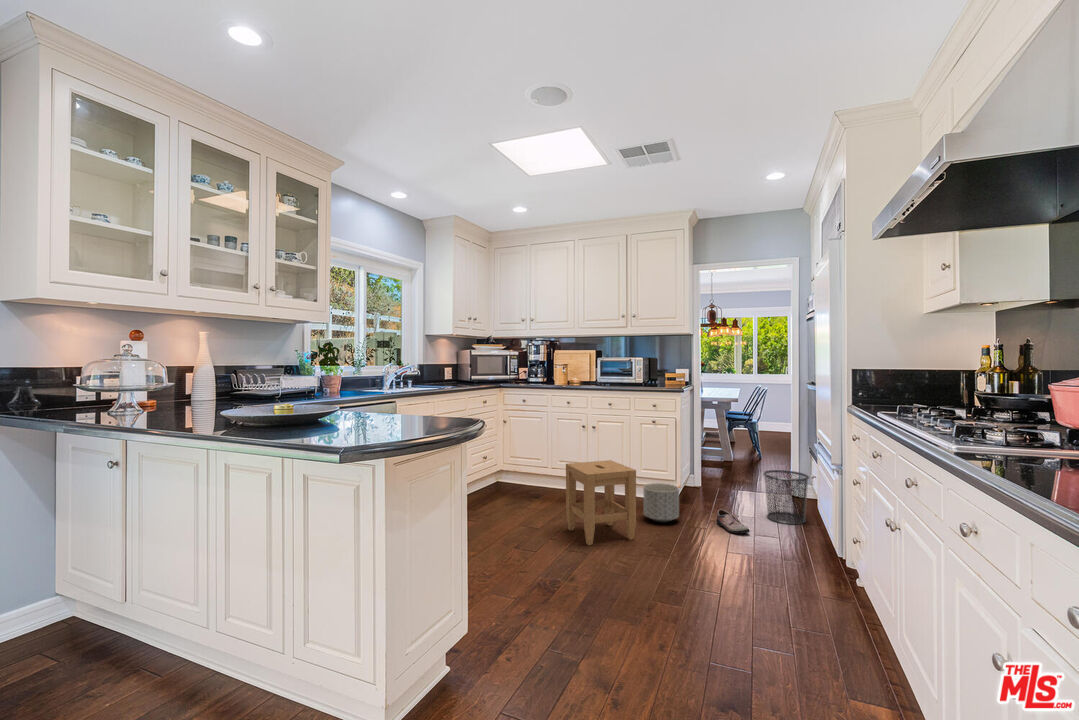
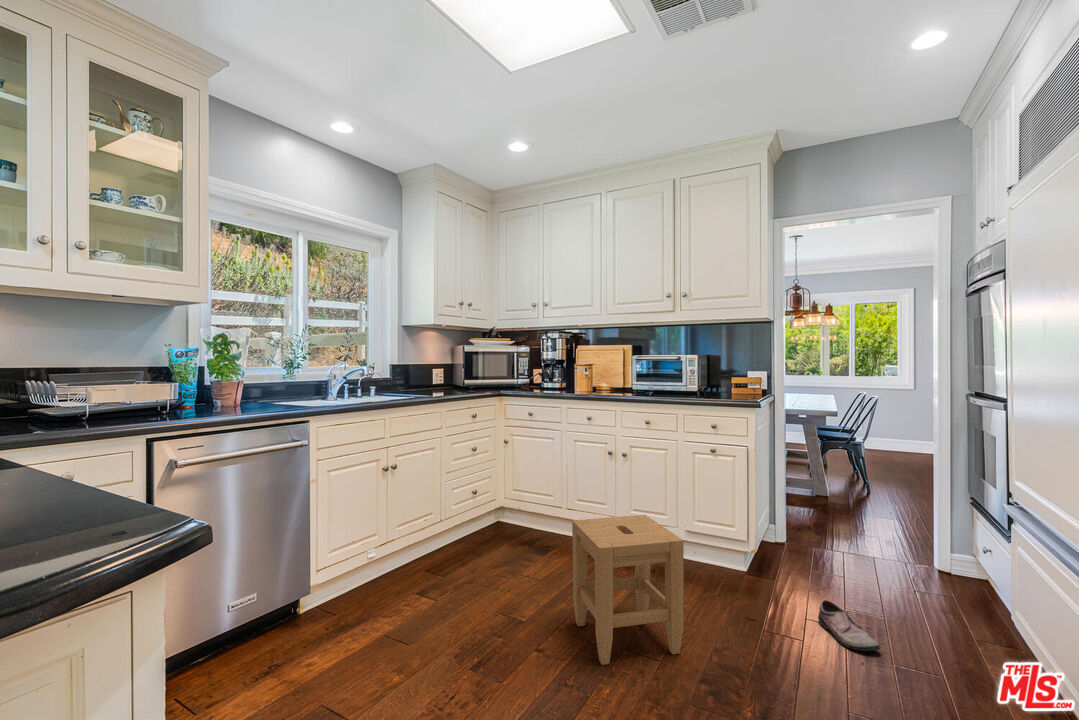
waste bin: present [763,470,809,524] -> none [895,534,981,632]
planter: present [643,483,679,523] -> none [698,549,755,616]

